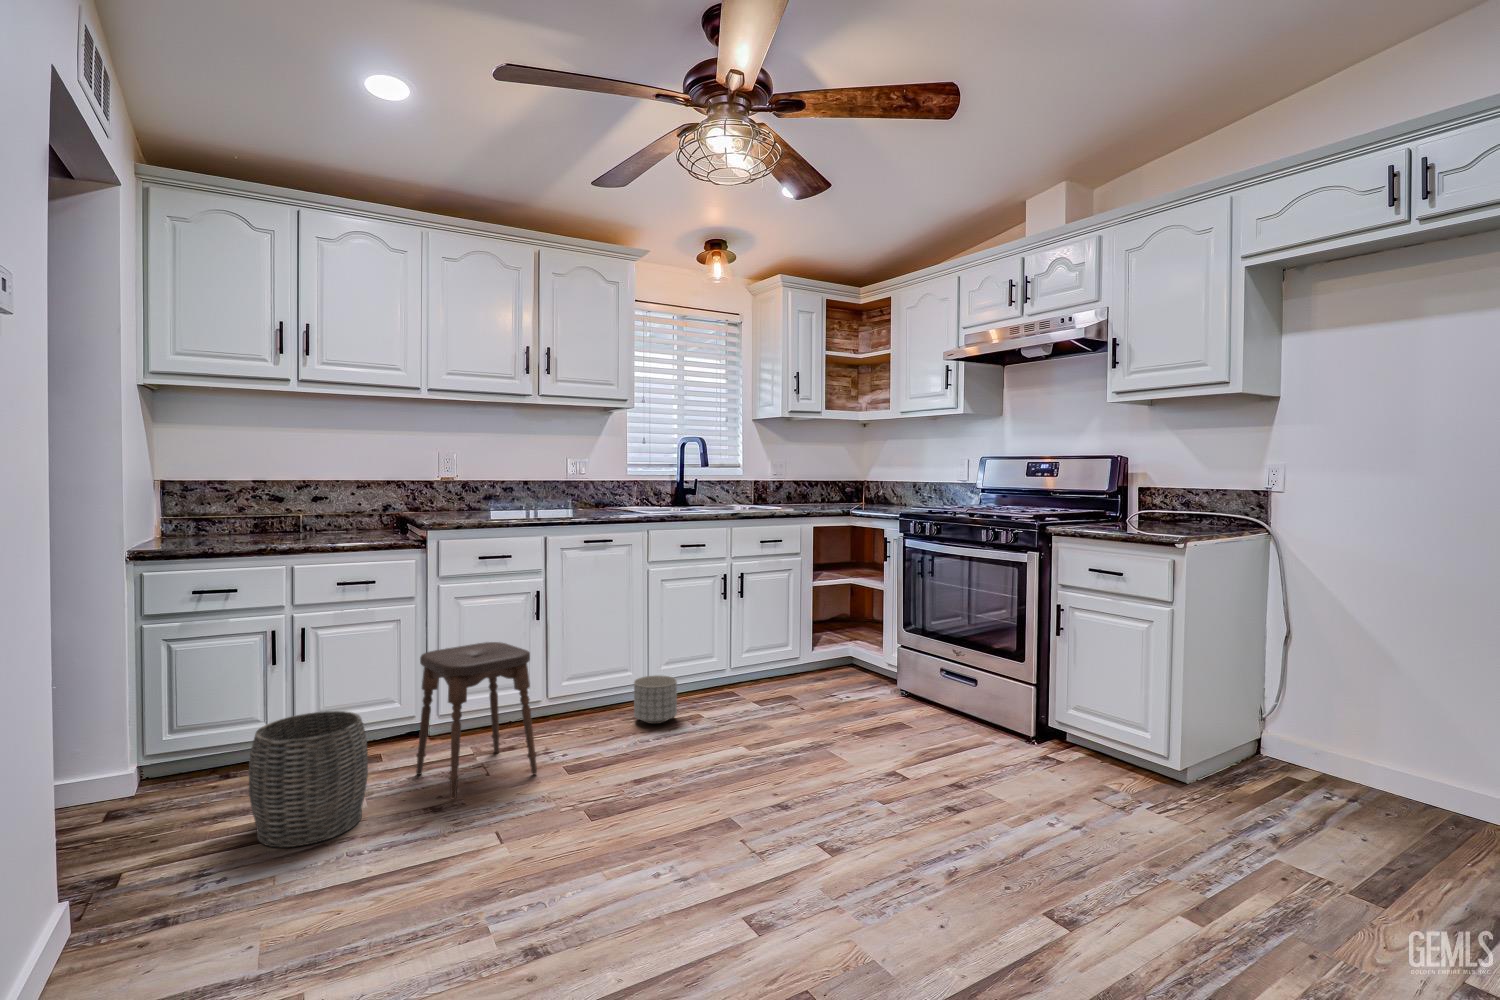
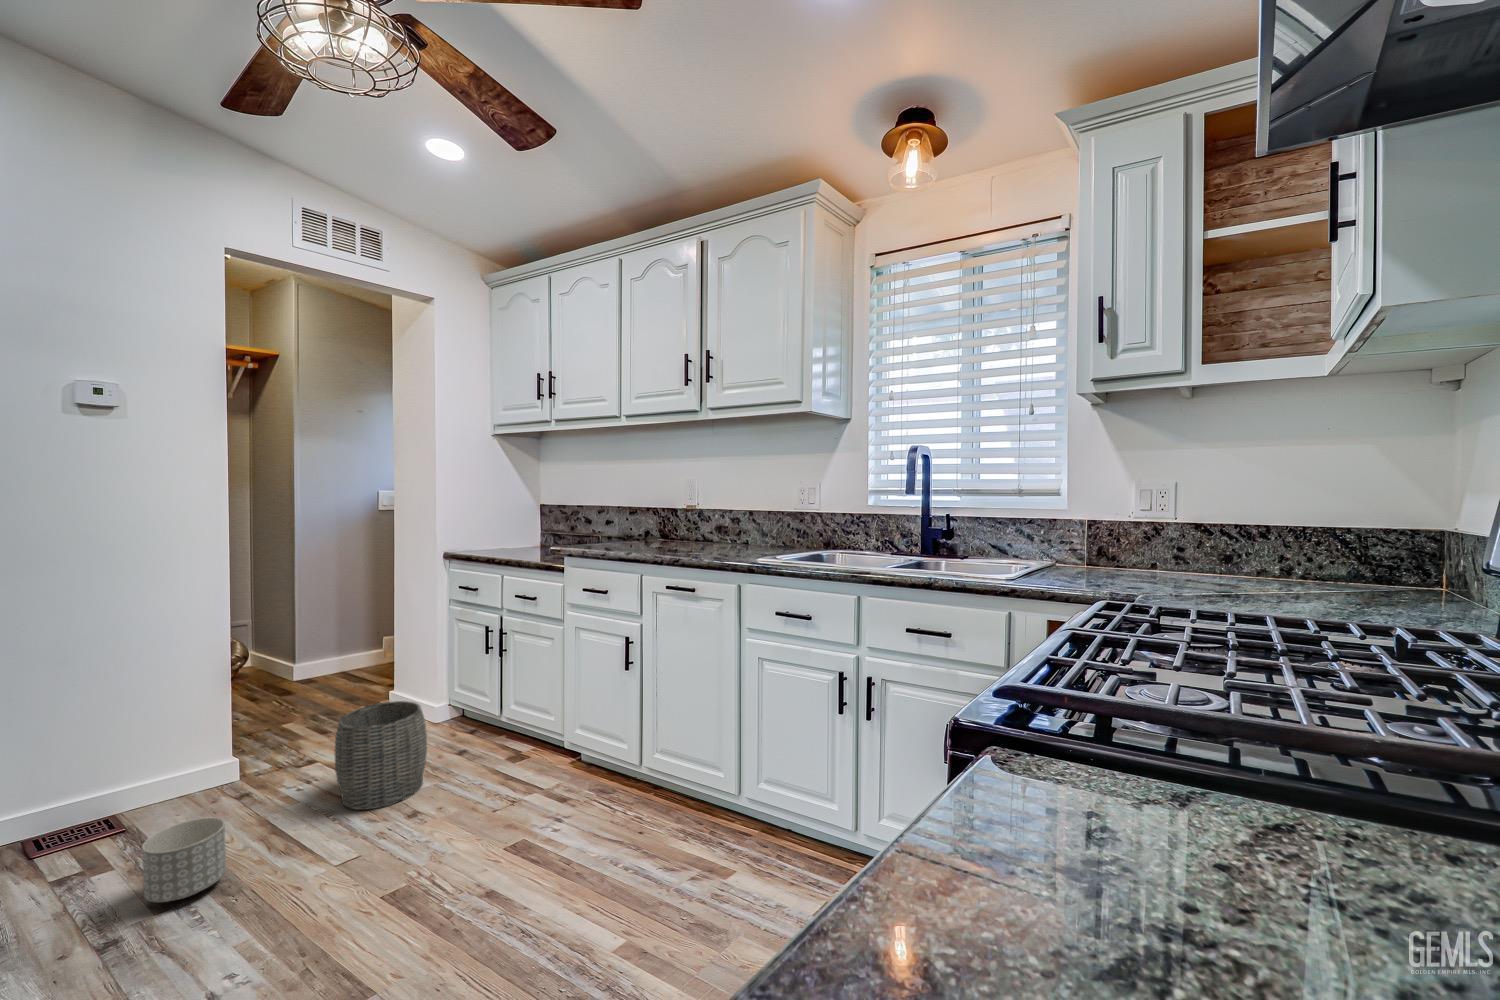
stool: present [416,642,537,799] -> none [425,679,552,842]
planter: present [634,675,677,724] -> present [142,818,226,902]

